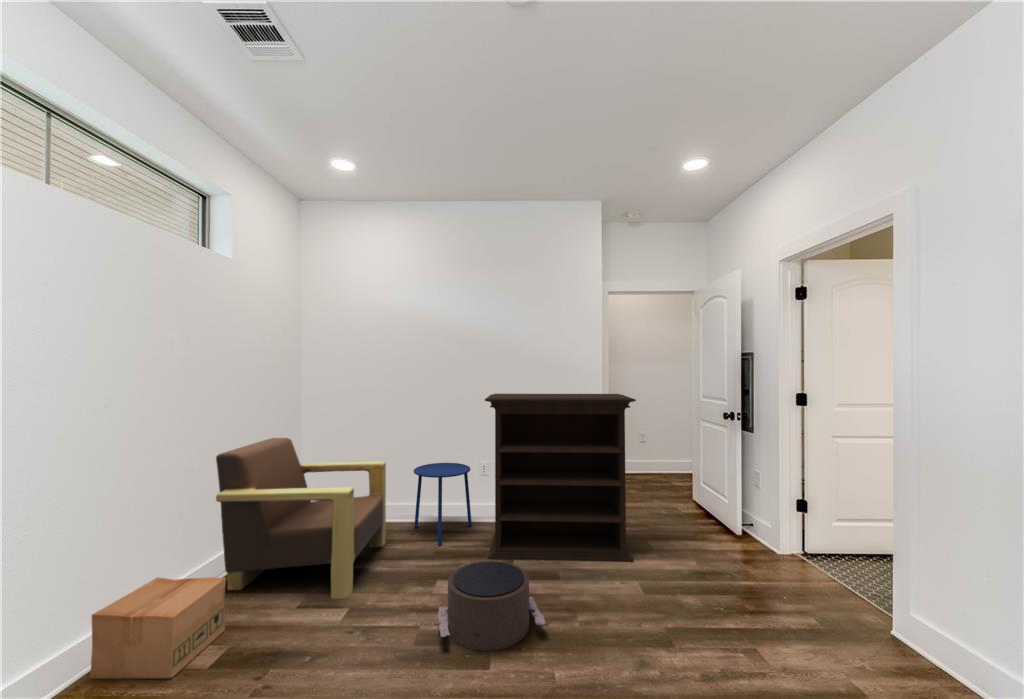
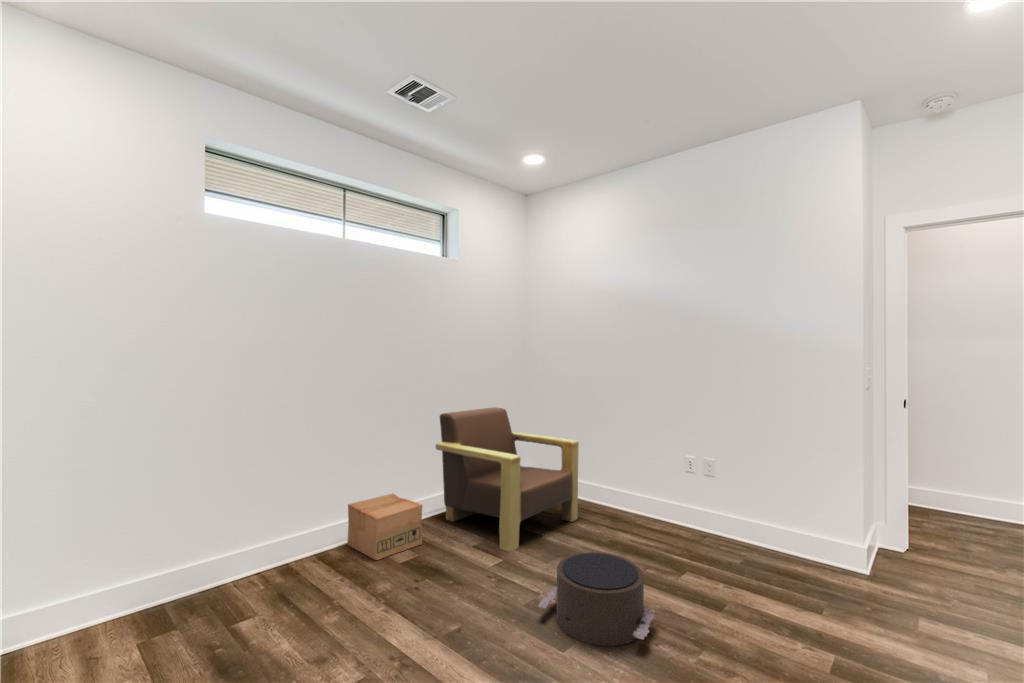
bookshelf: present [485,394,636,562] -> none [657,381,876,632]
side table: present [414,463,472,546] -> none [608,452,674,537]

